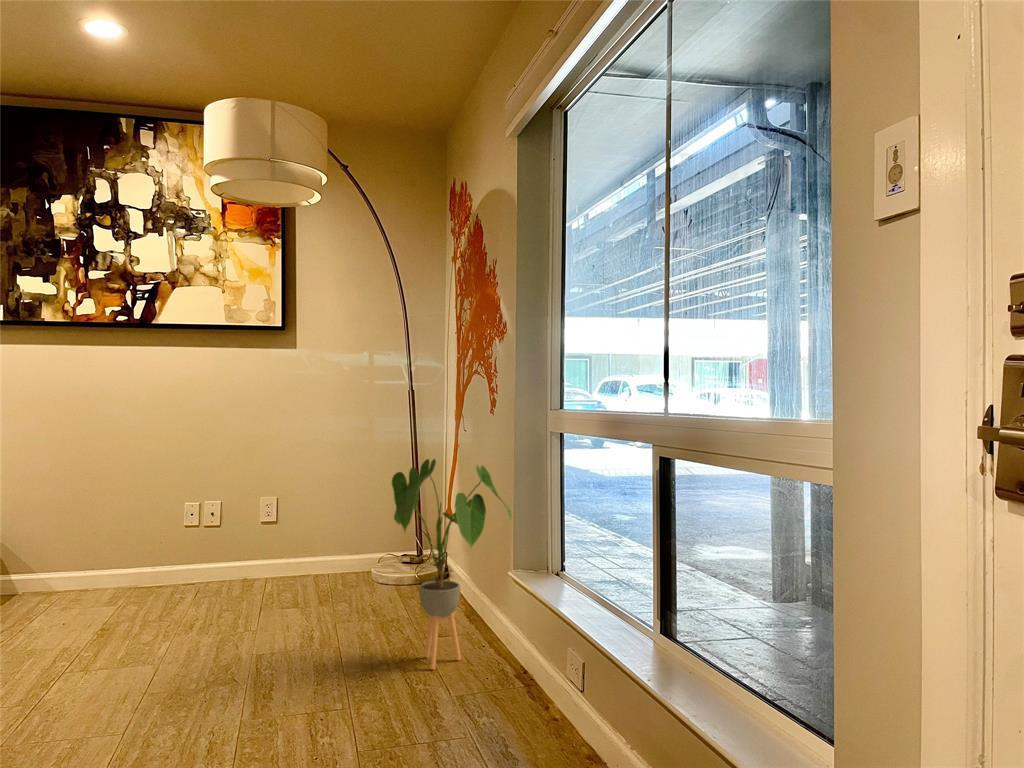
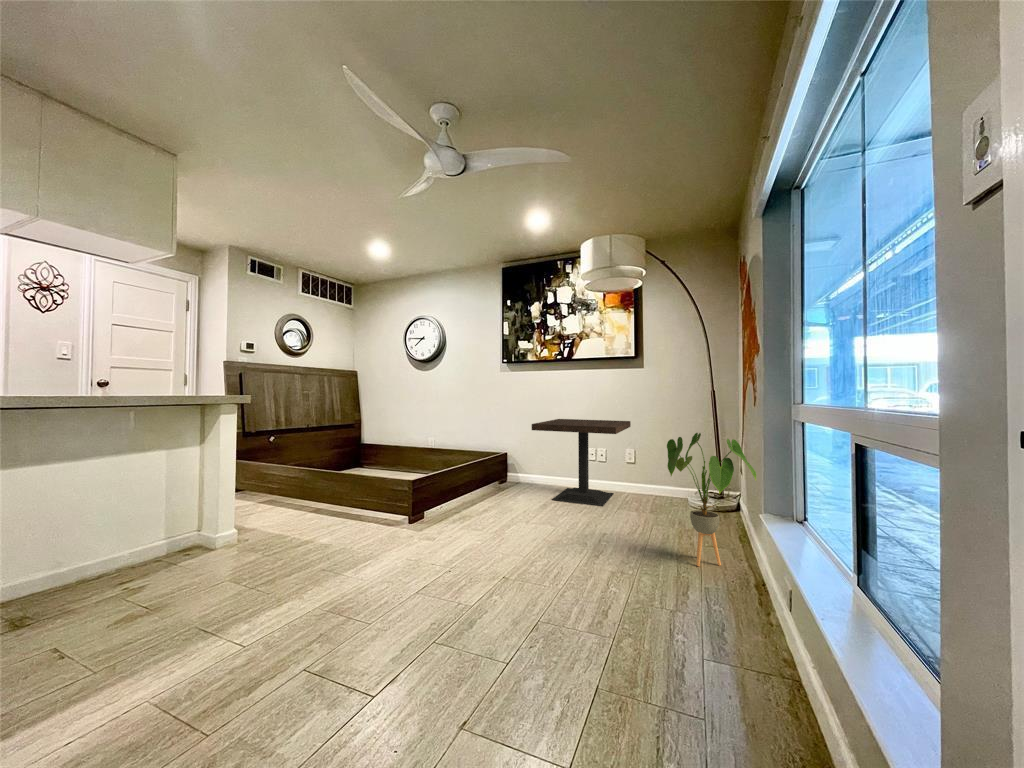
side table: none [74,447,273,621] -> present [532,419,631,507]

